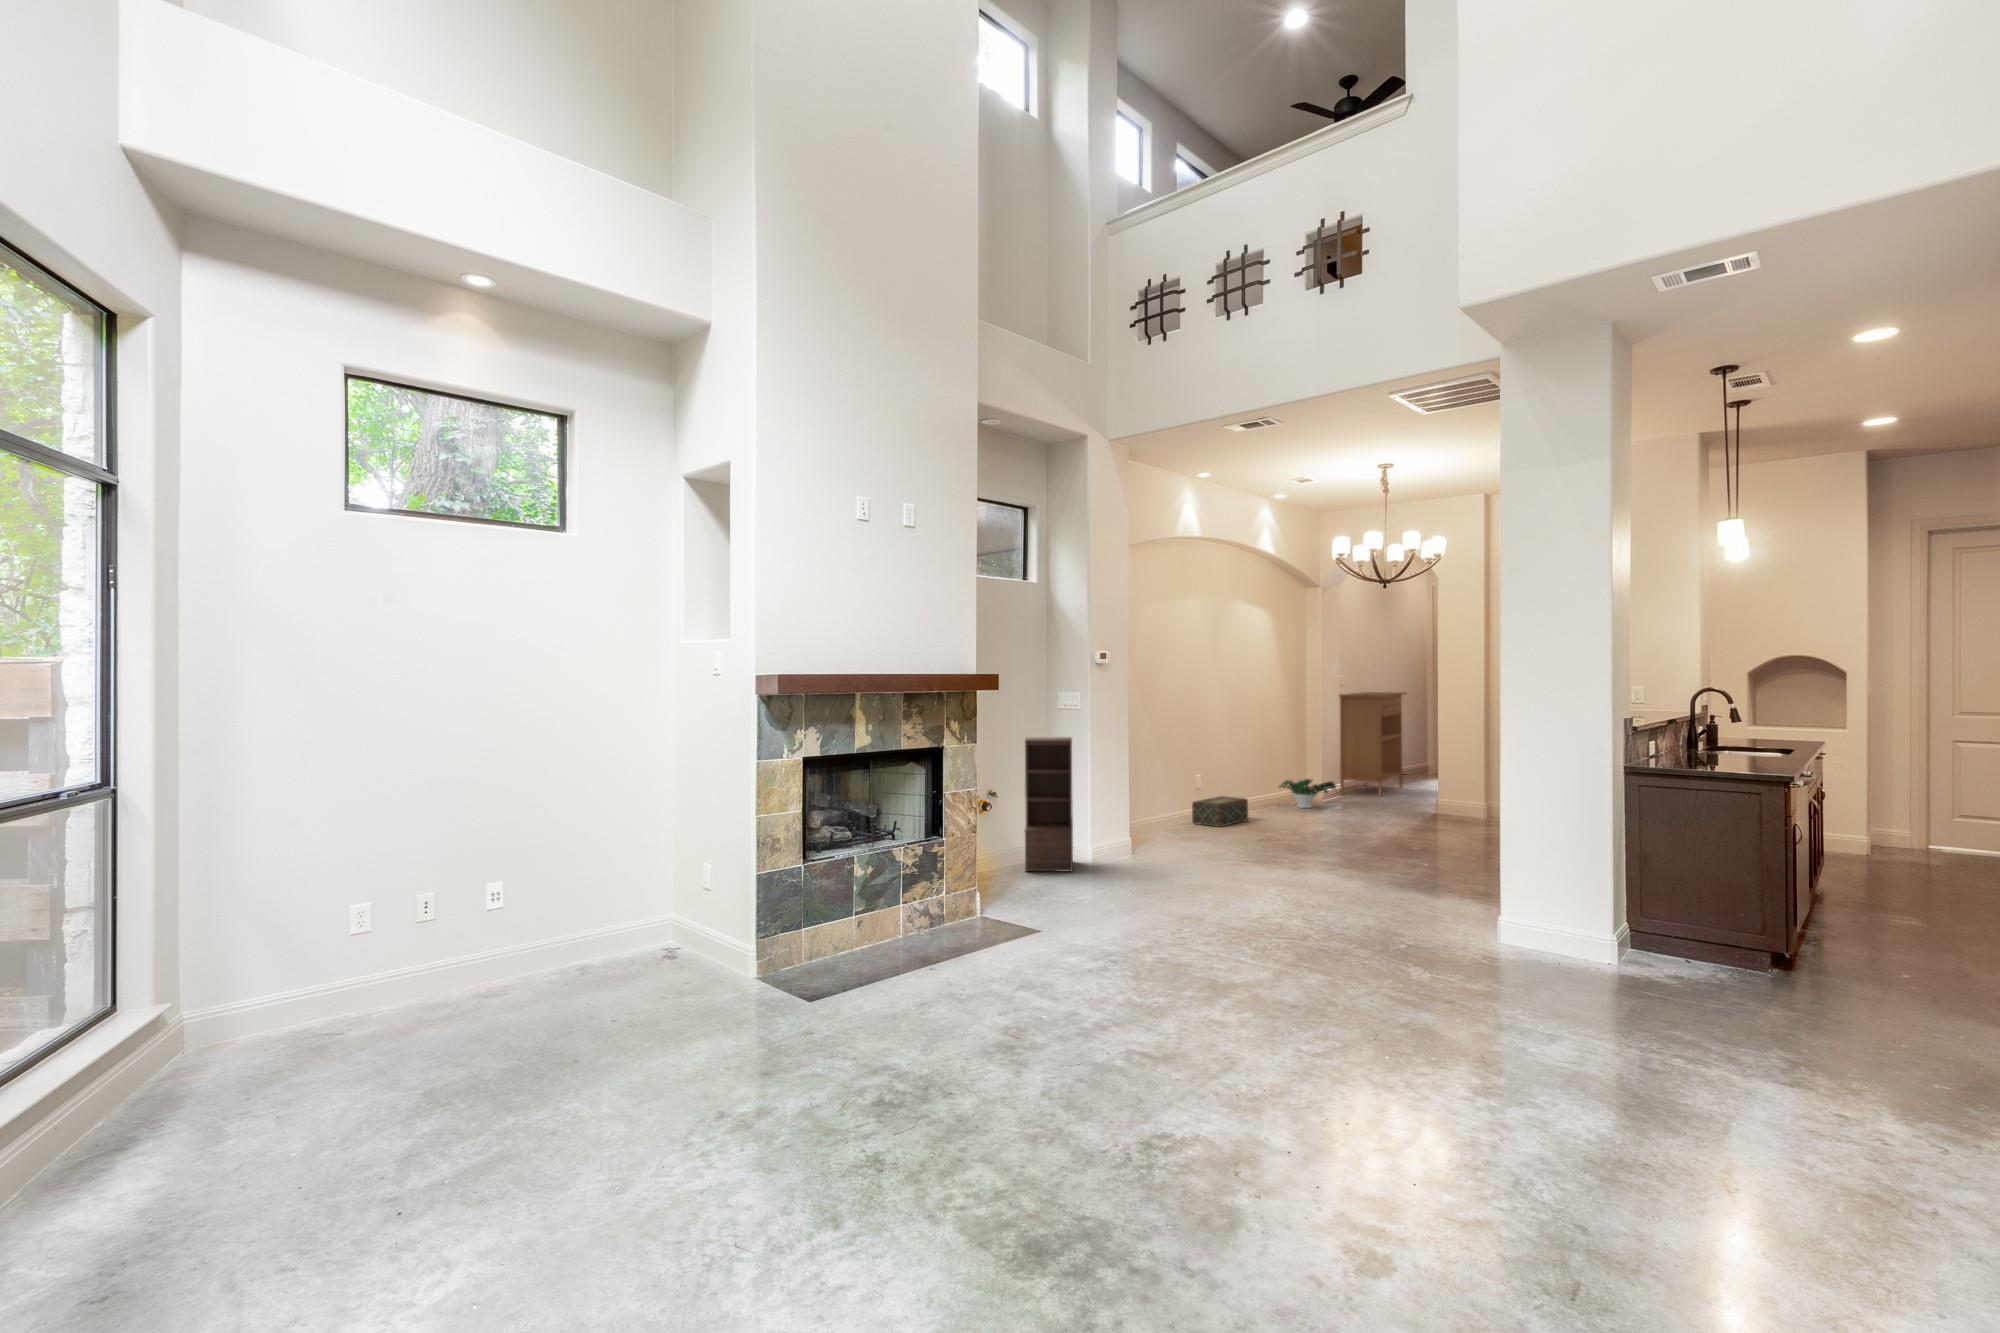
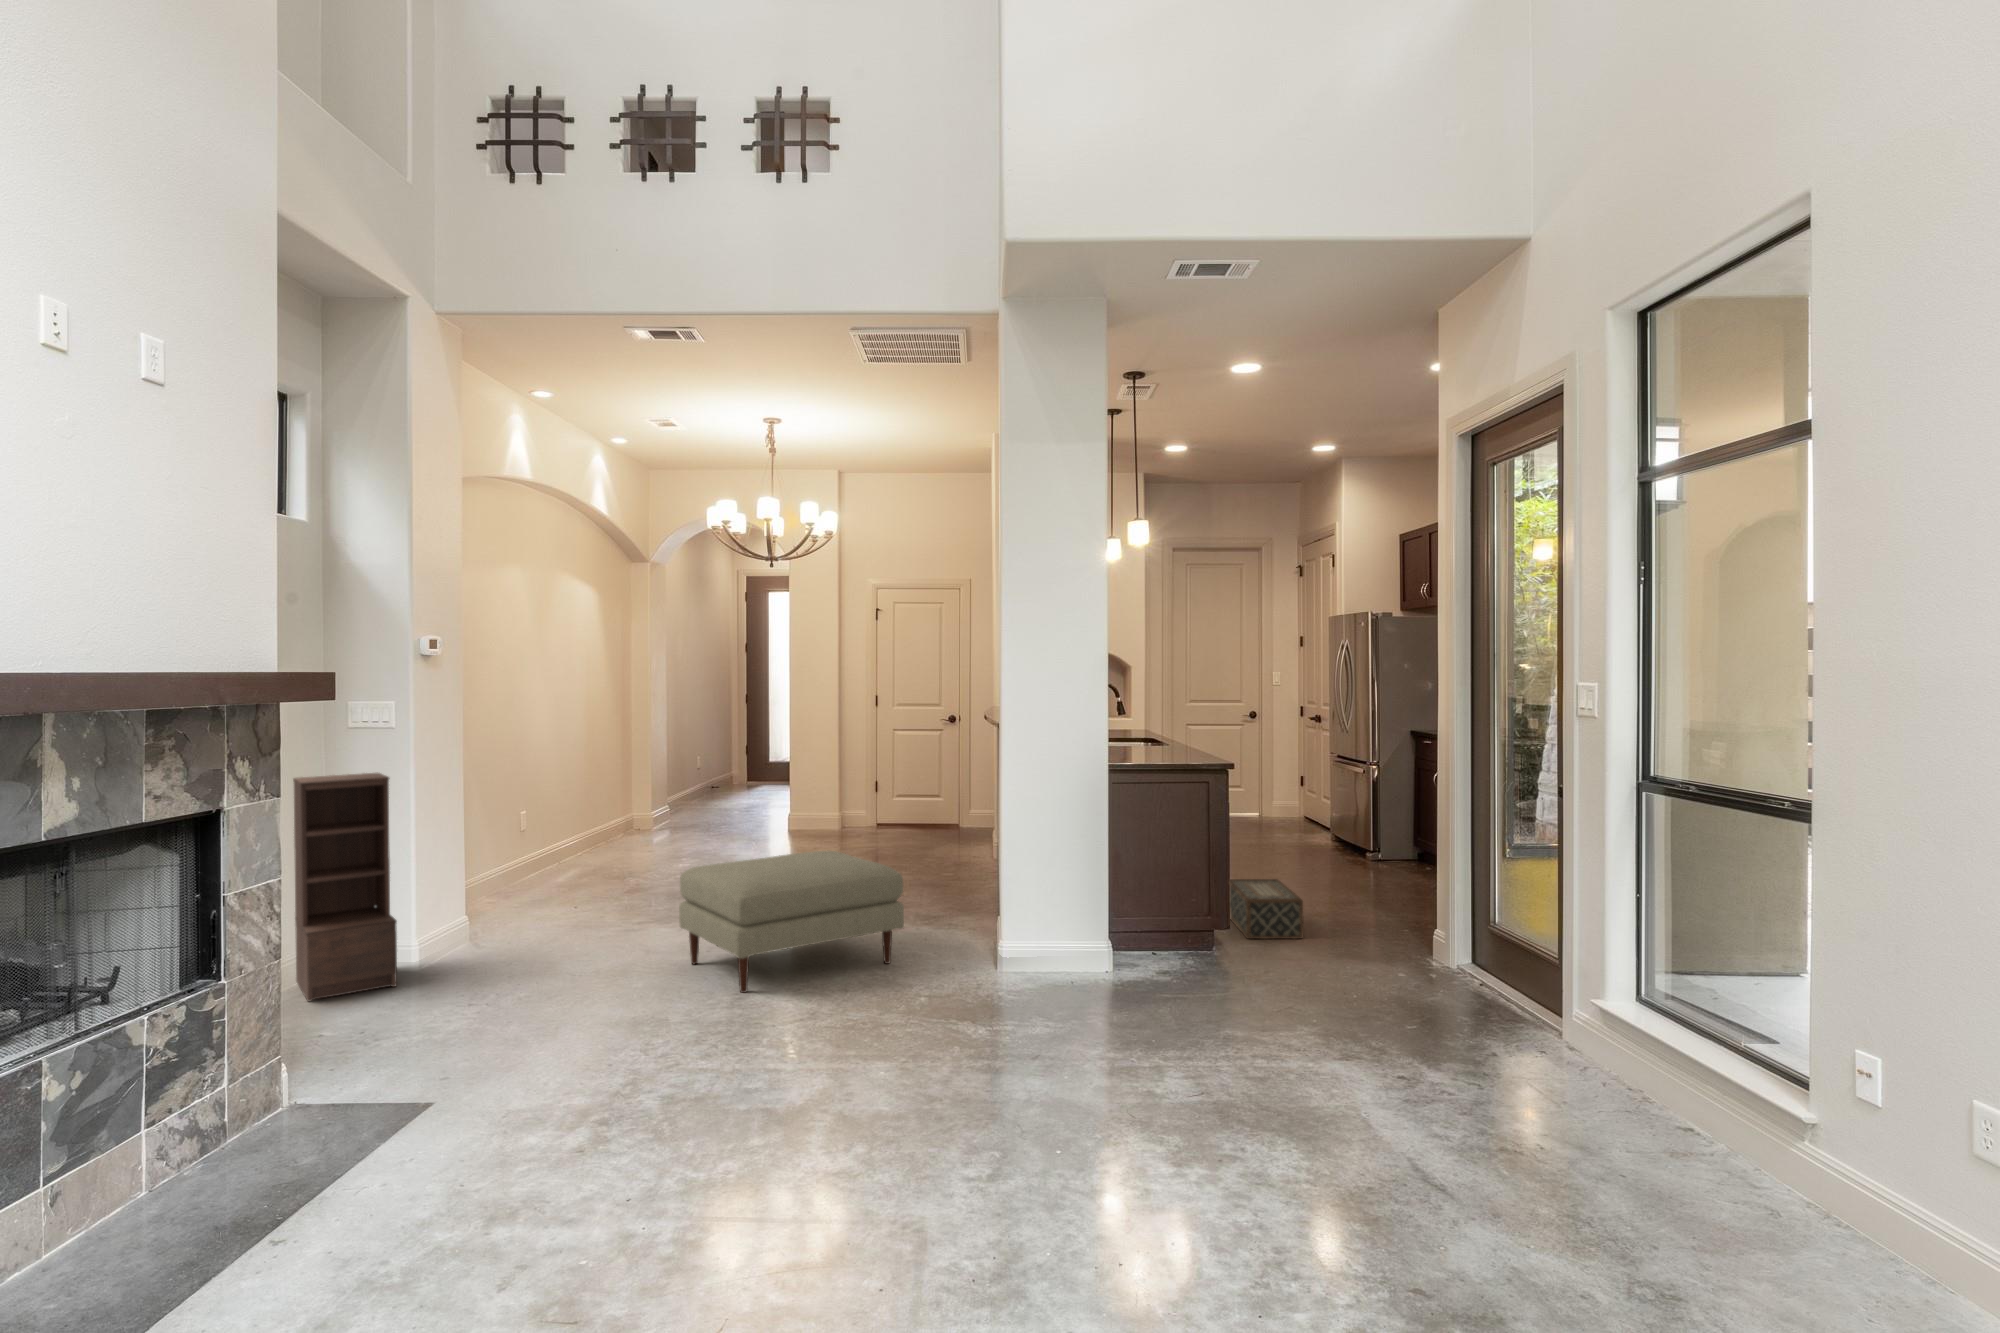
console table: present [1339,692,1406,797] -> none [667,691,734,818]
potted plant: present [1279,779,1336,808] -> none [608,802,686,840]
woven basket: present [1192,796,1248,827] -> present [1229,879,1303,939]
ottoman: none [1245,819,1412,916] -> present [679,851,904,993]

